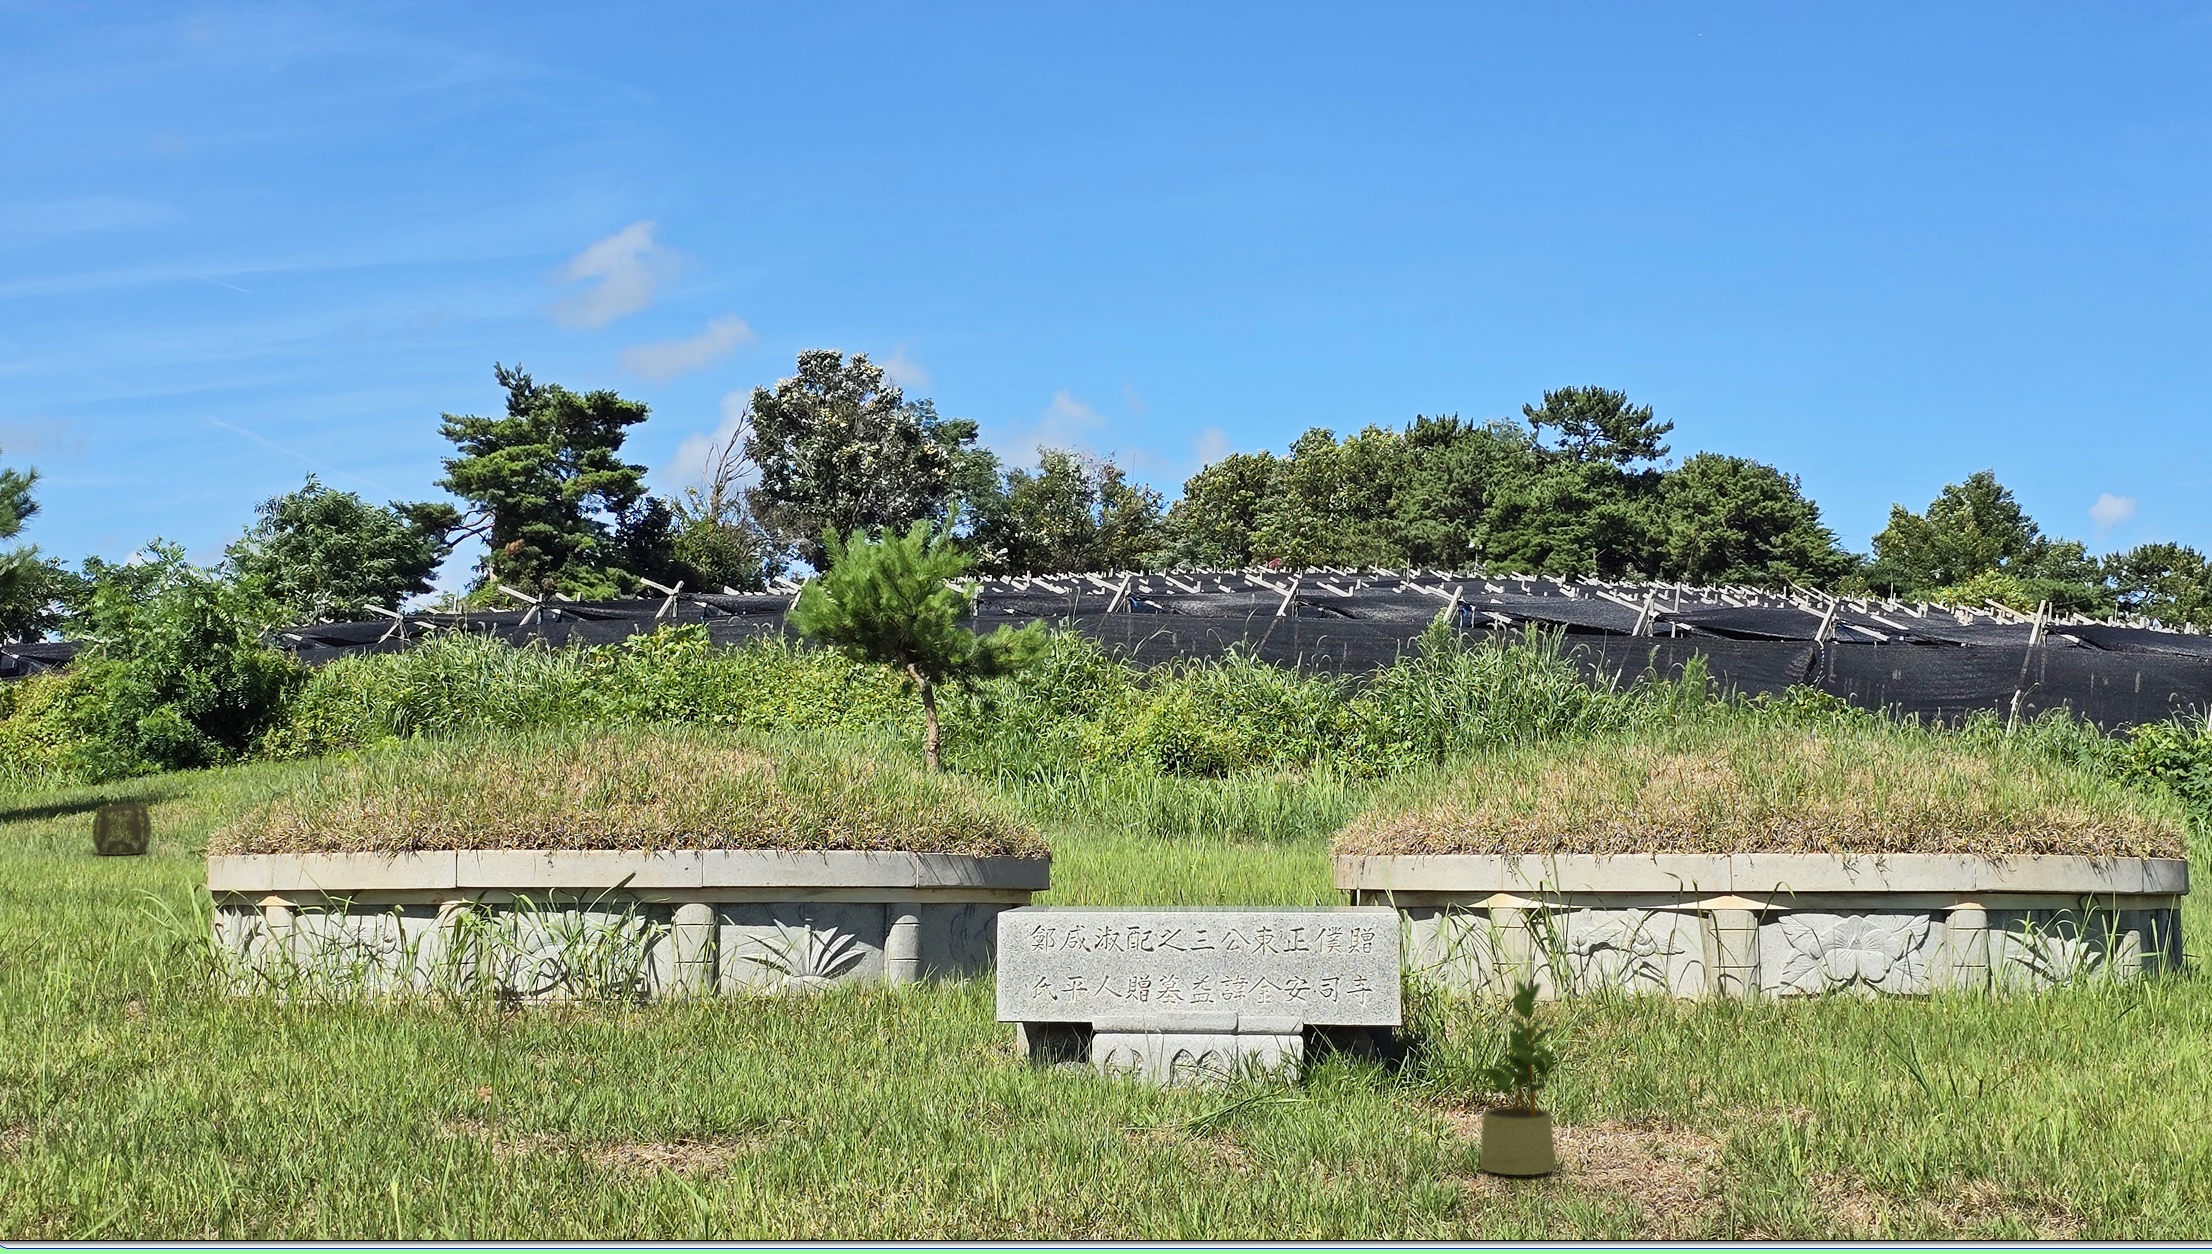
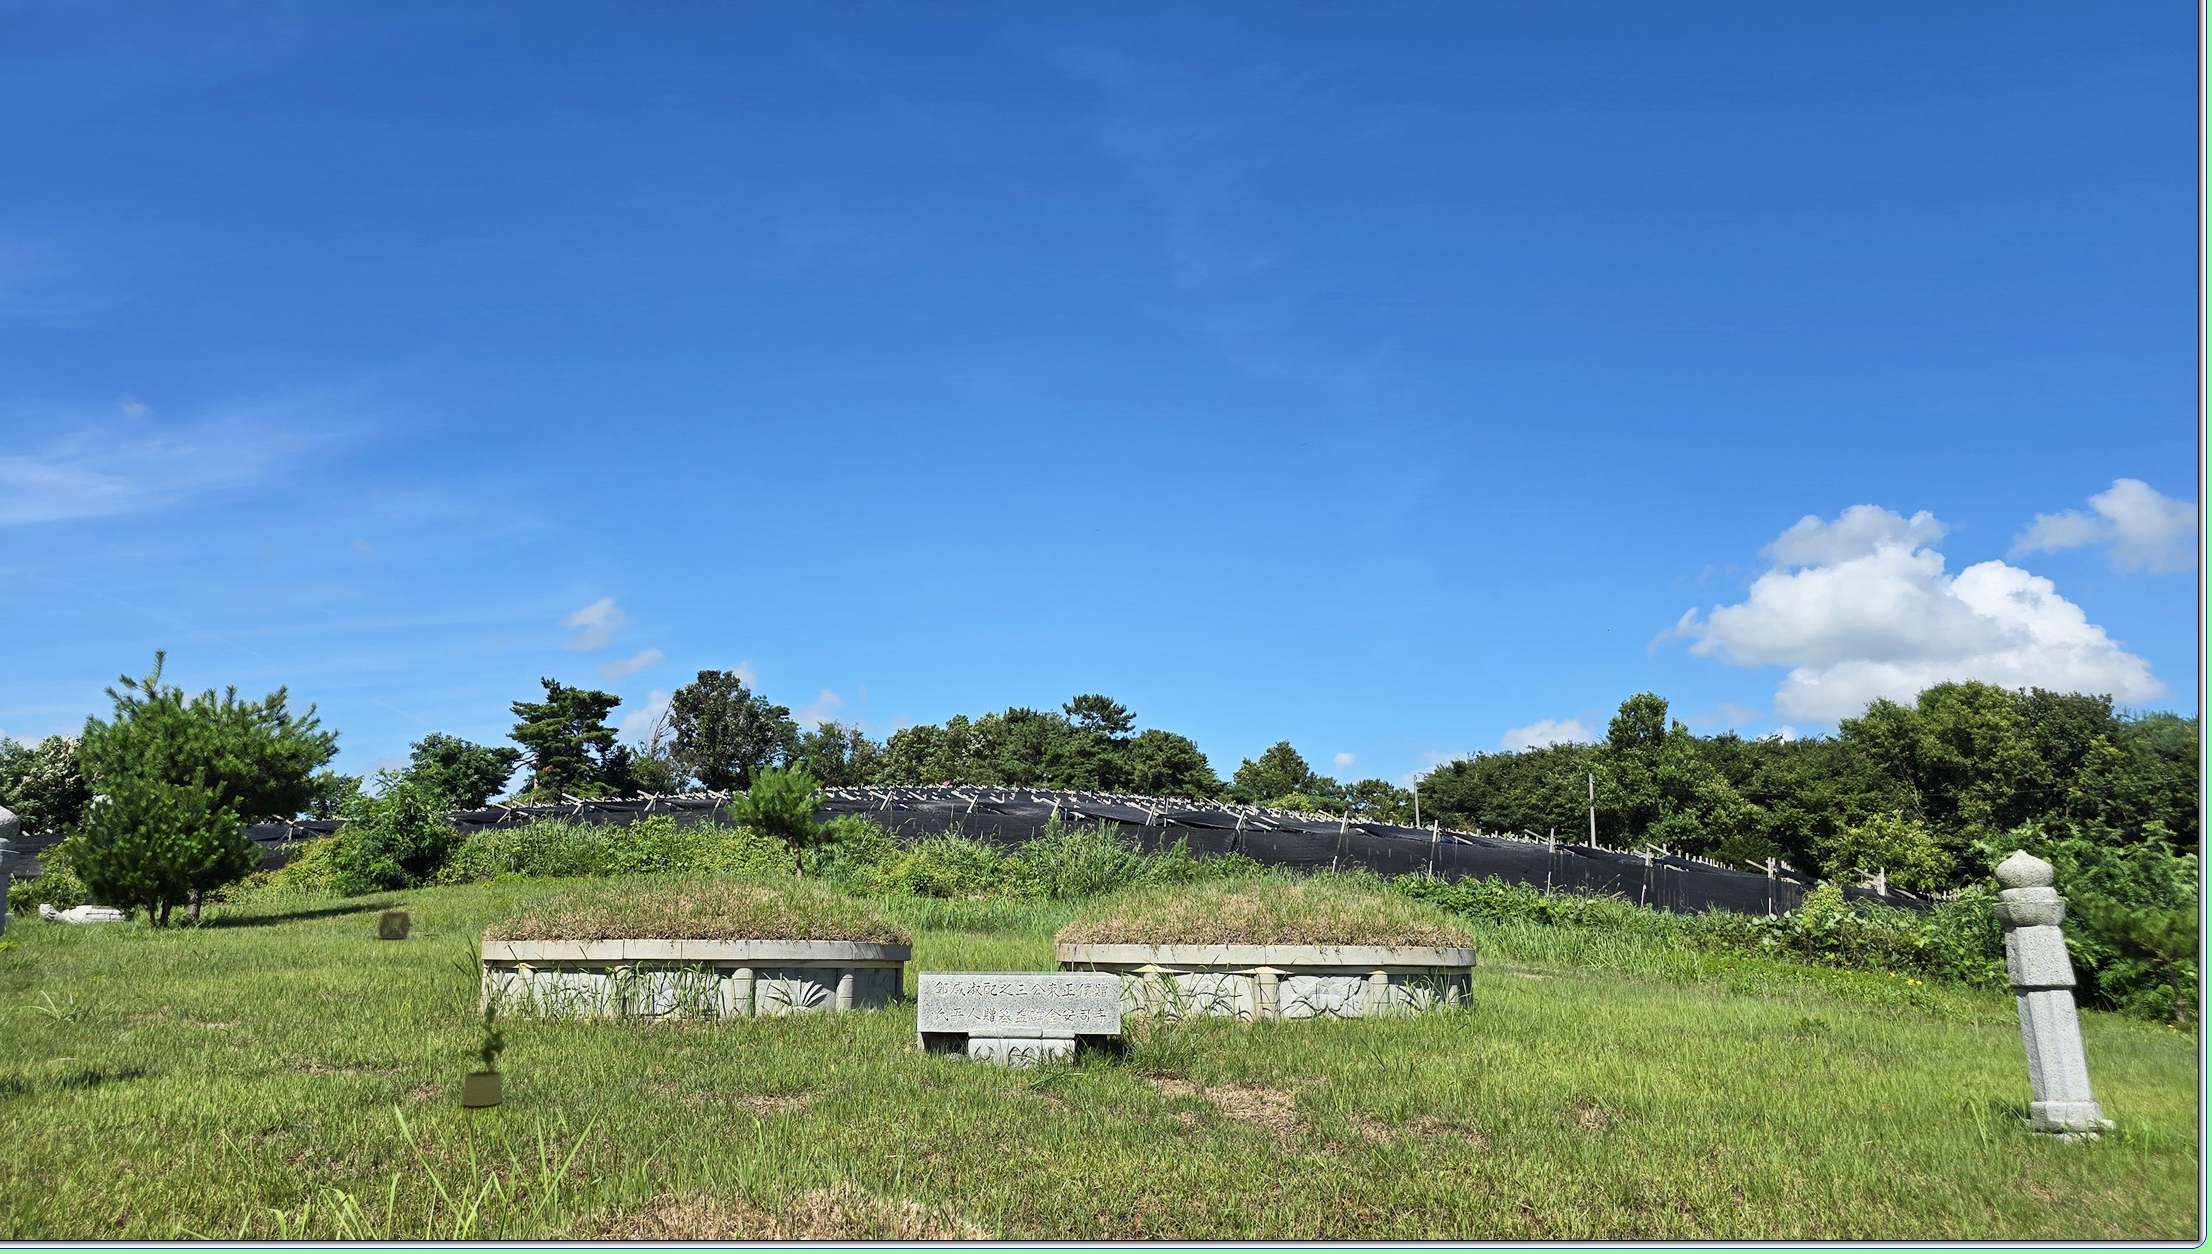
potted plant: present [1476,981,1566,1175] -> present [461,1005,507,1106]

